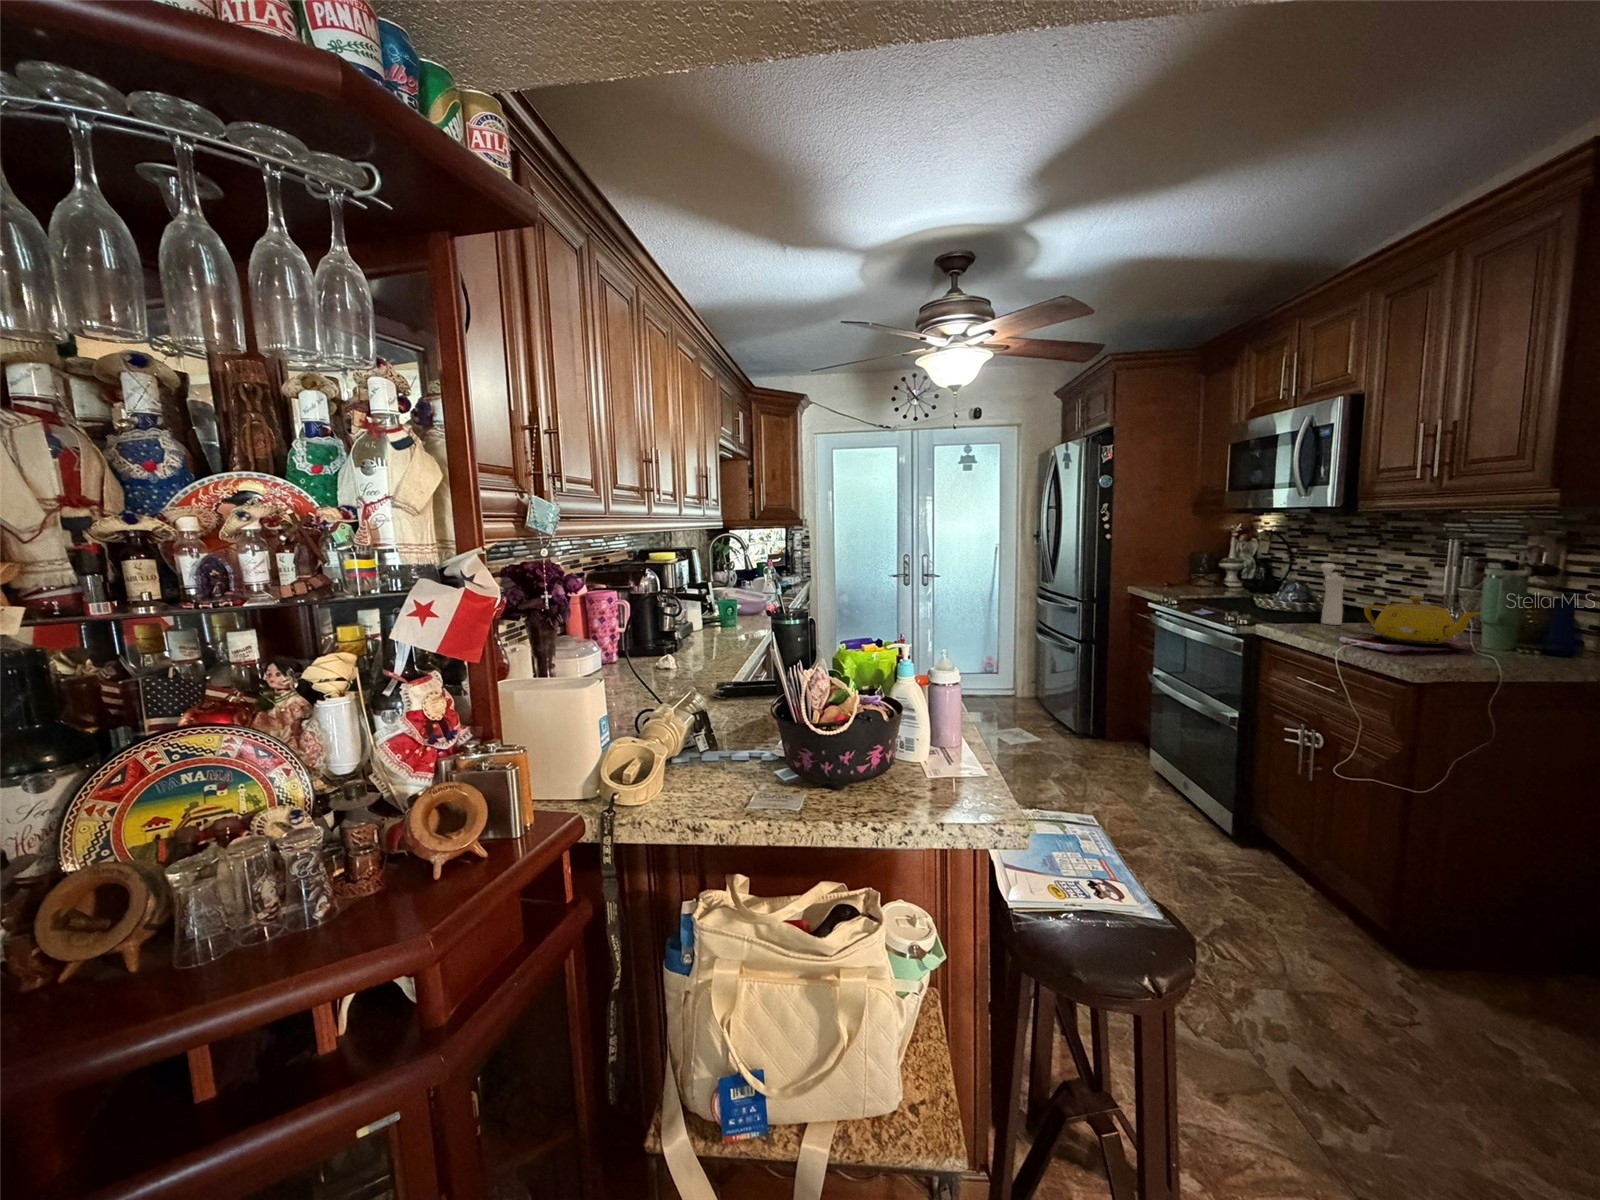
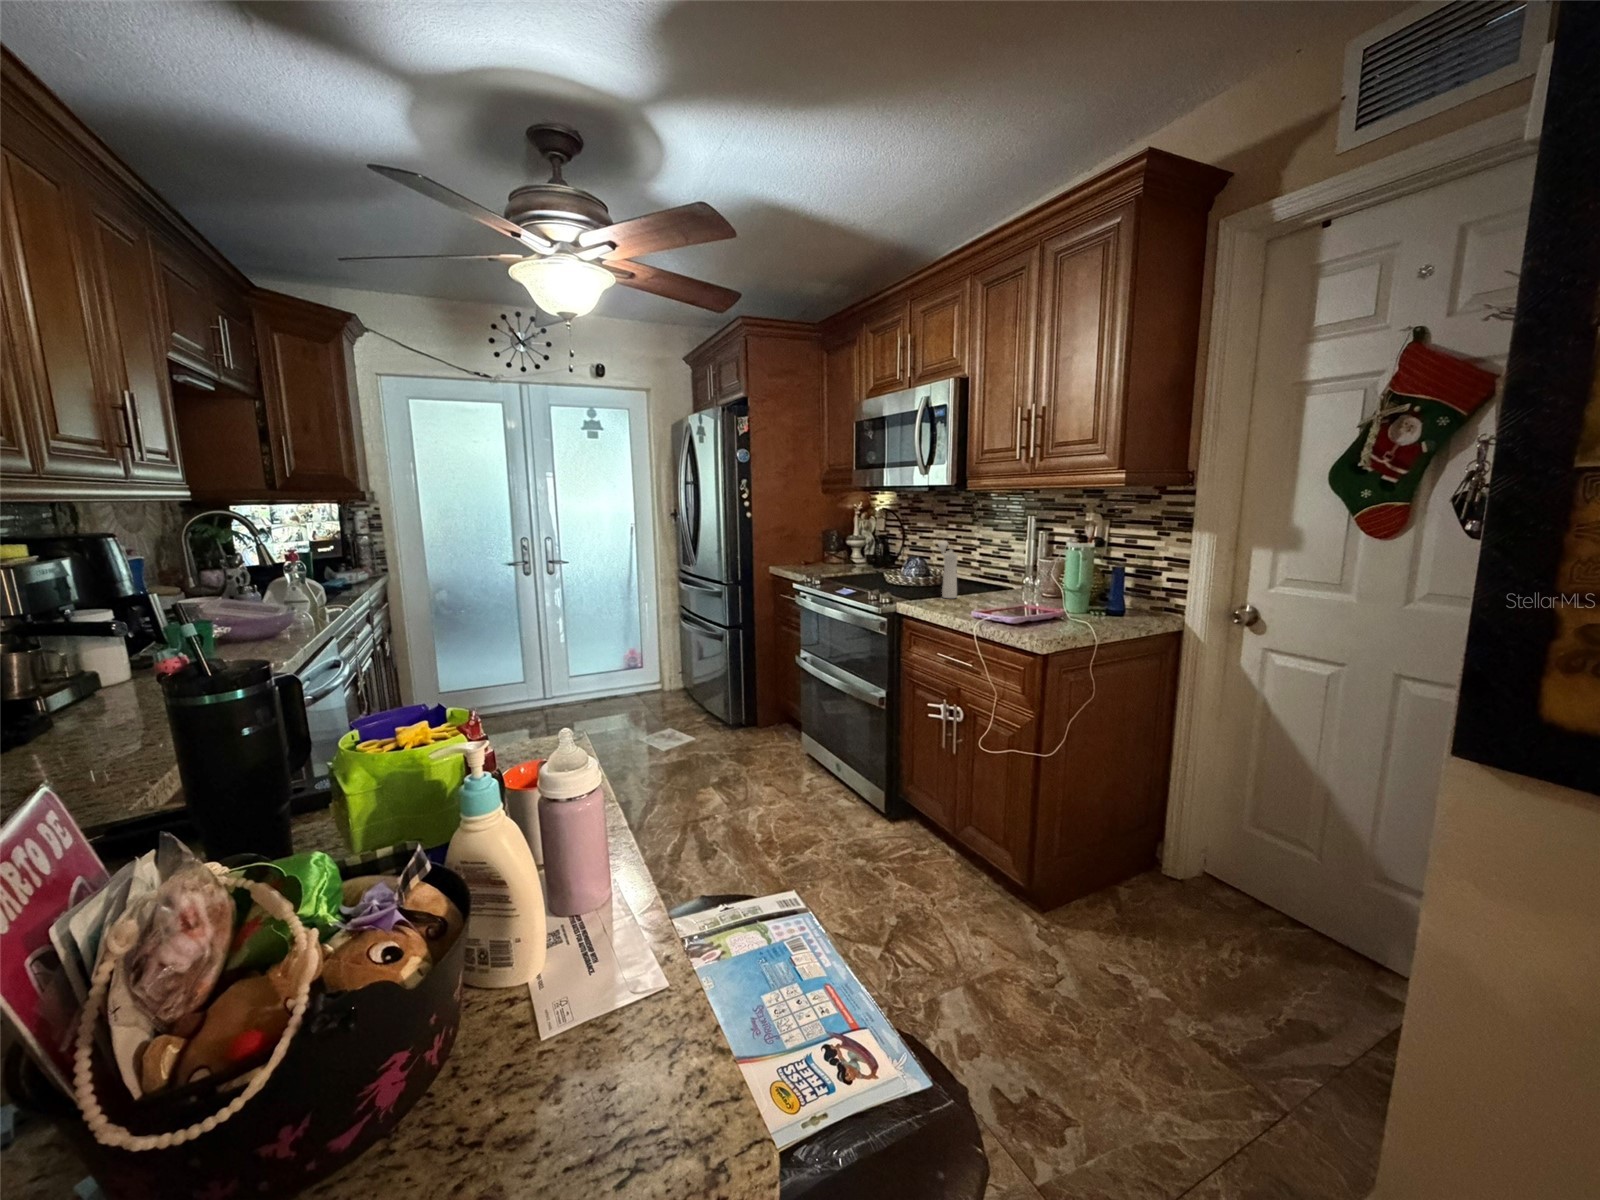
teapot: present [1364,596,1481,644] -> none [975,570,1057,613]

